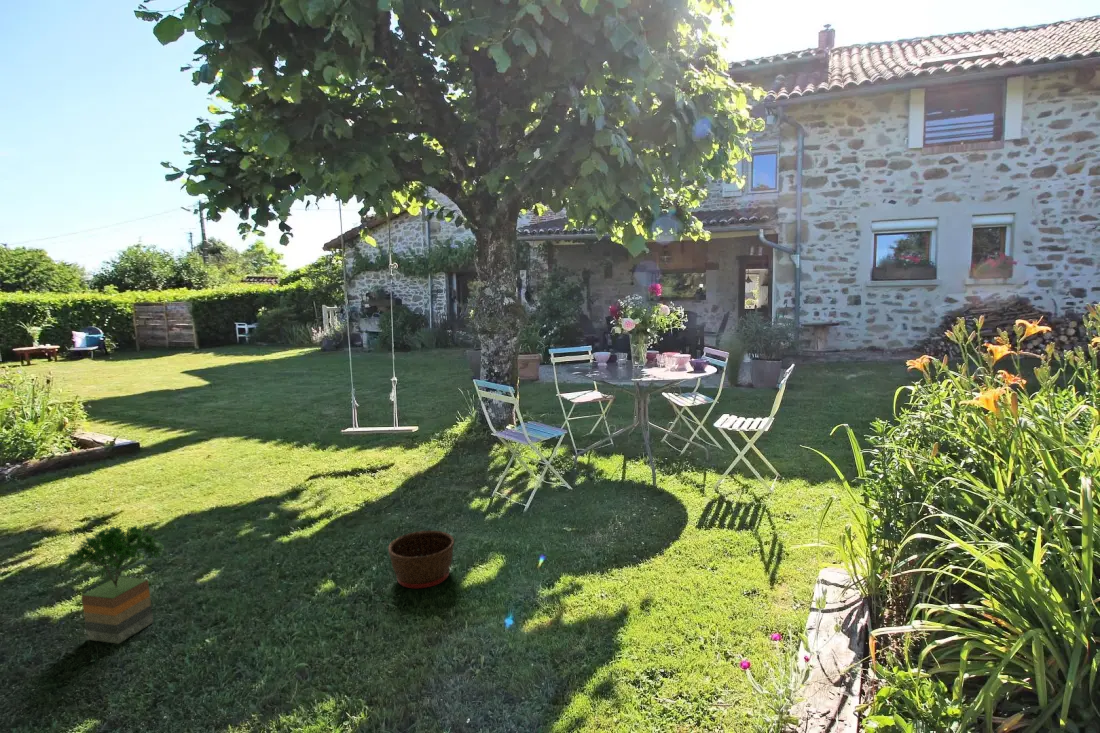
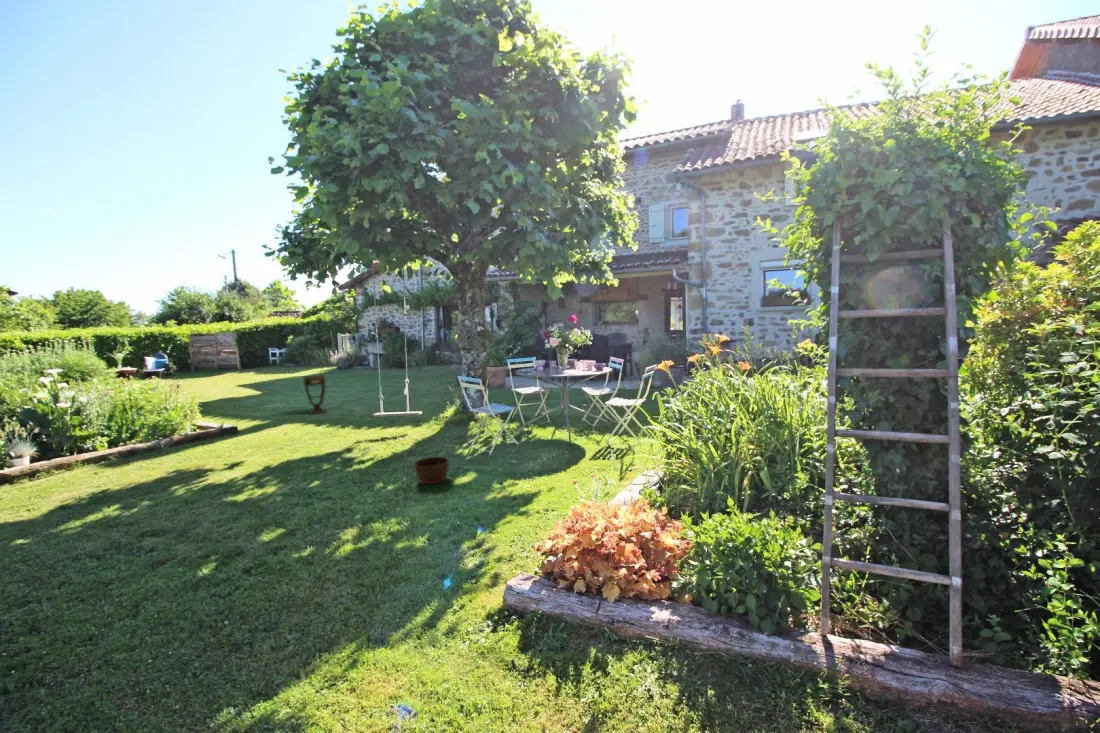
side table: none [249,364,283,423] -> present [304,375,326,414]
potted tree: present [66,526,164,644] -> none [248,451,298,510]

